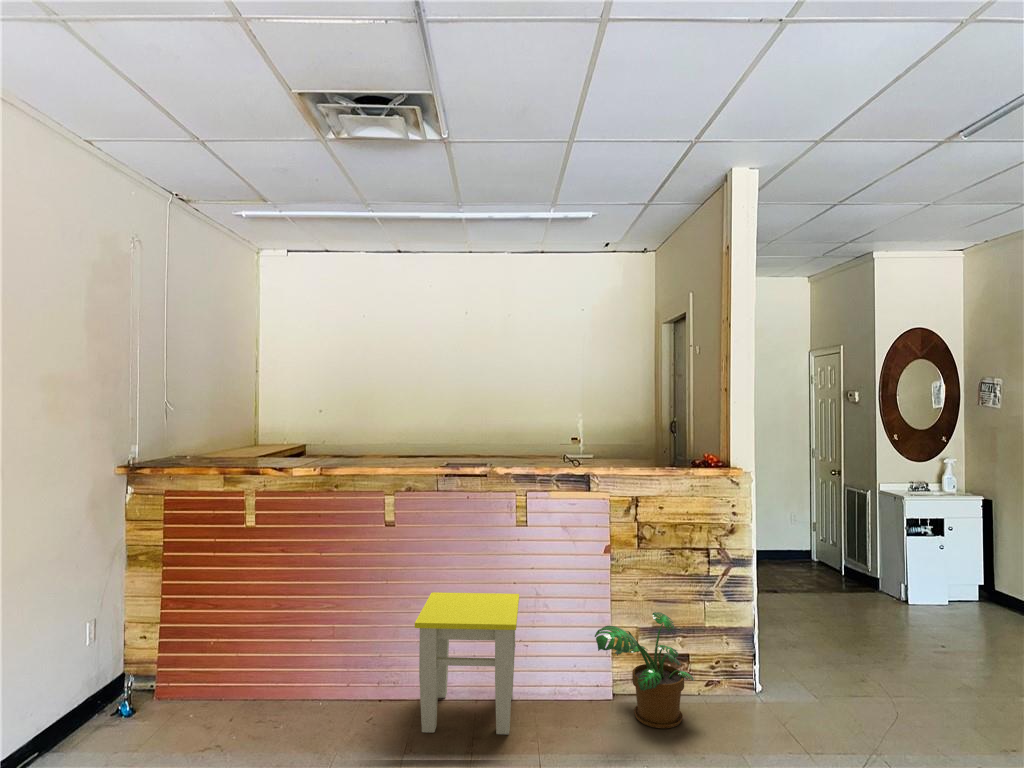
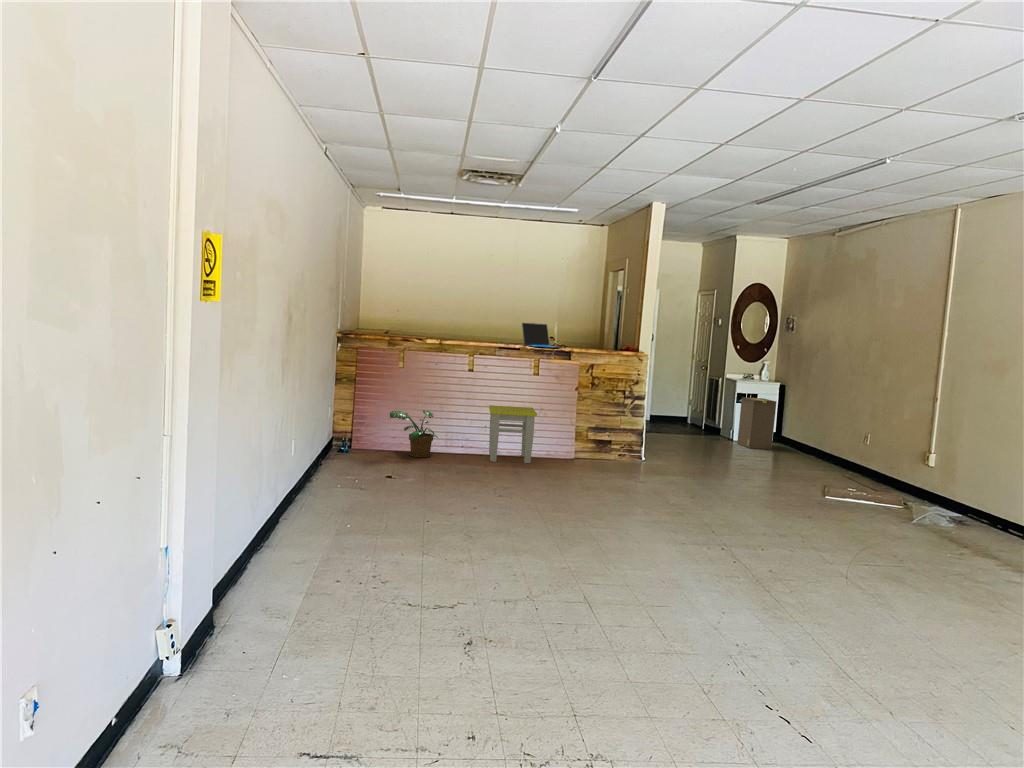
laptop: none [504,420,580,467] -> present [522,323,562,348]
cardboard box: none [919,528,995,628] -> present [737,398,776,449]
potted plant: present [595,612,694,728] -> present [390,410,438,457]

